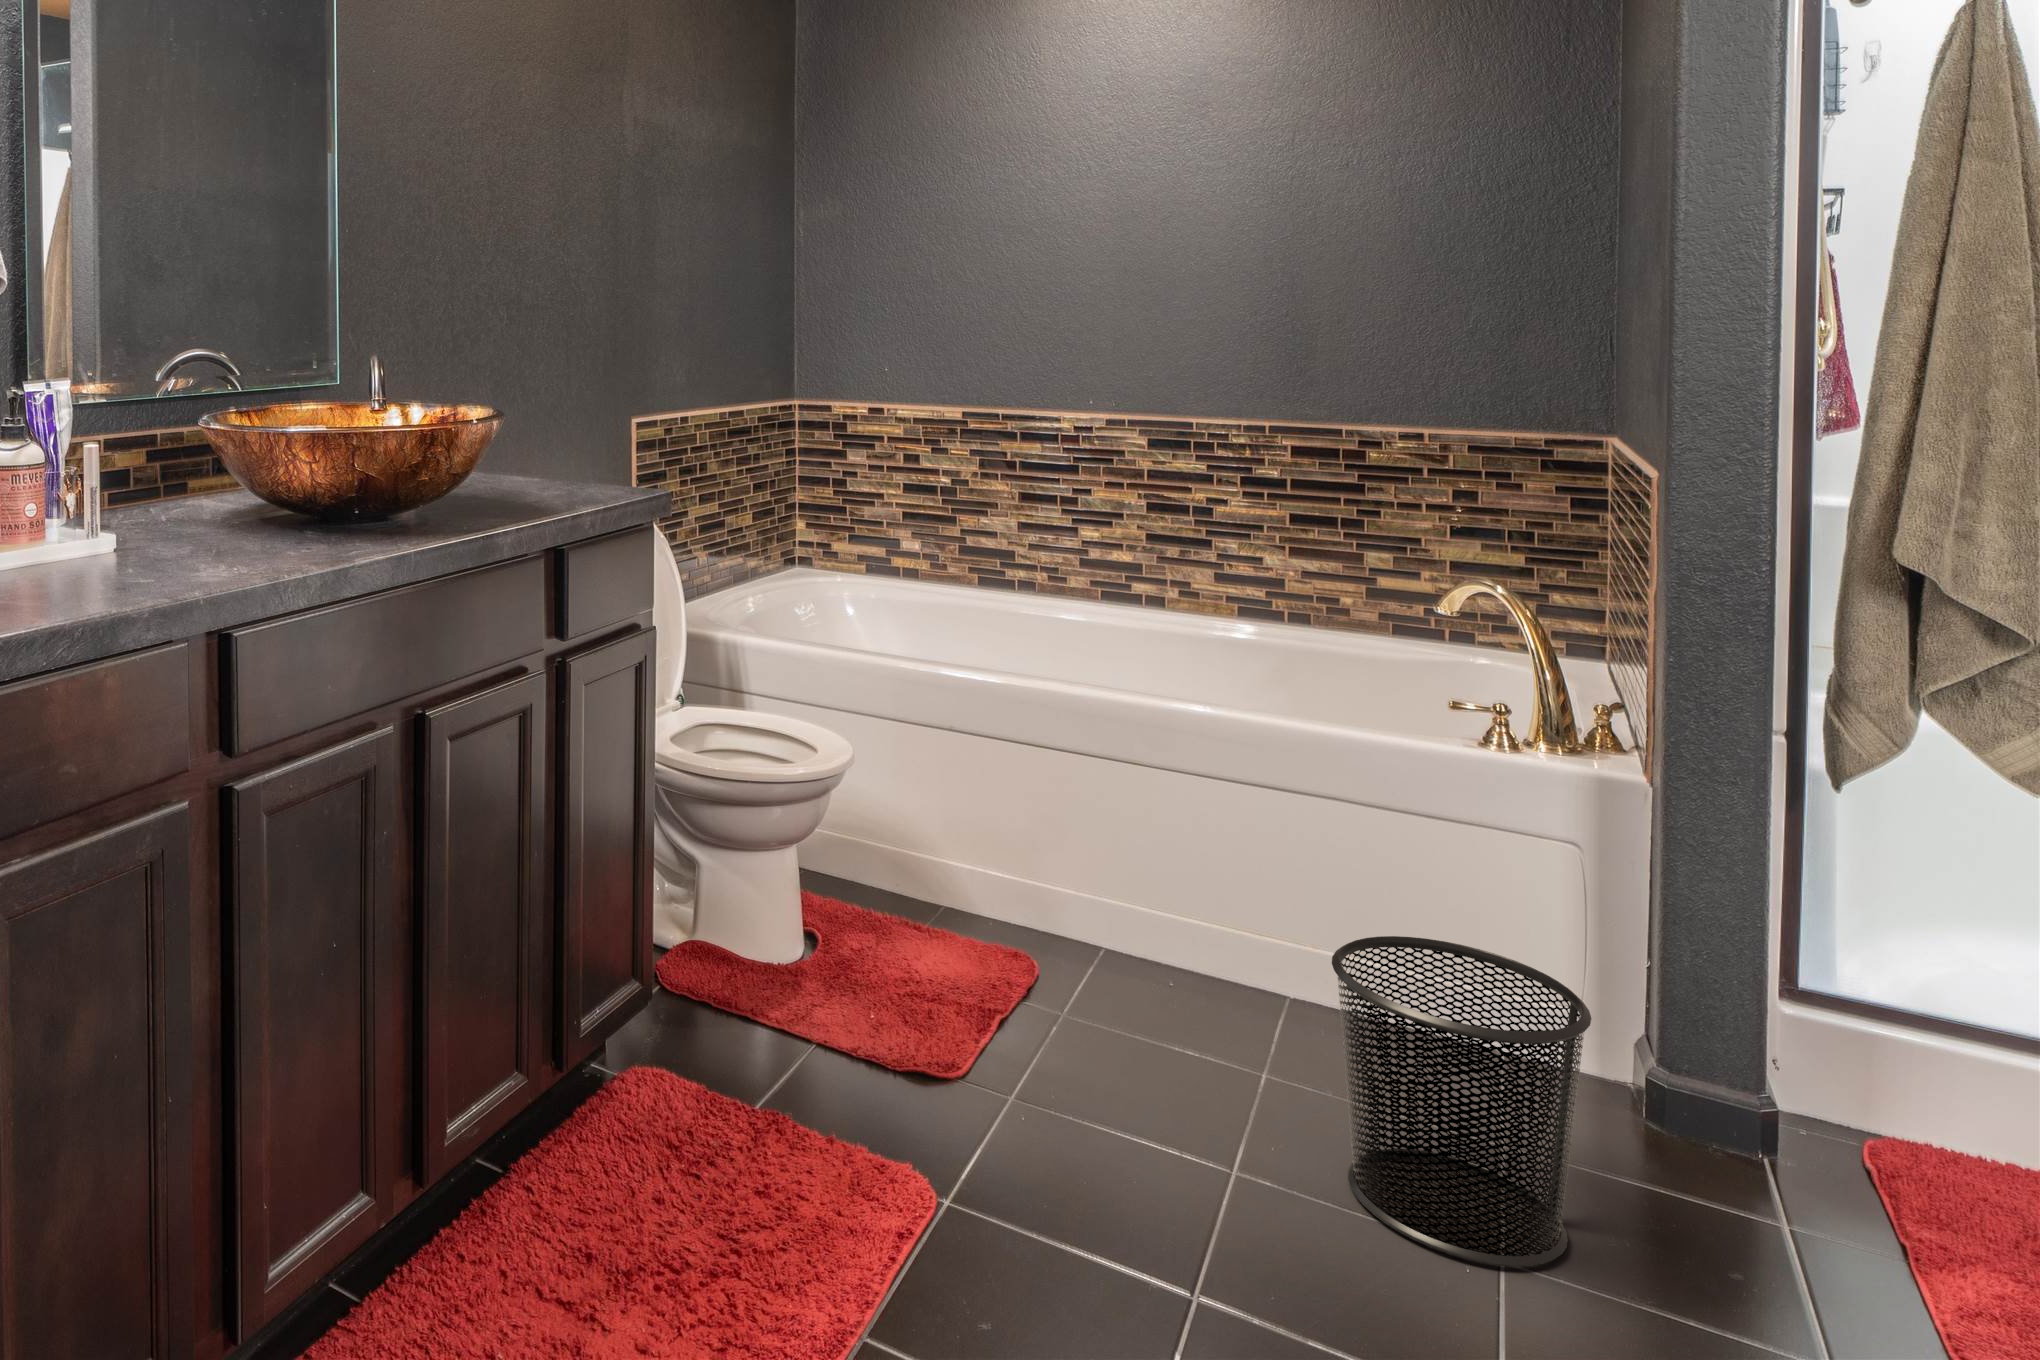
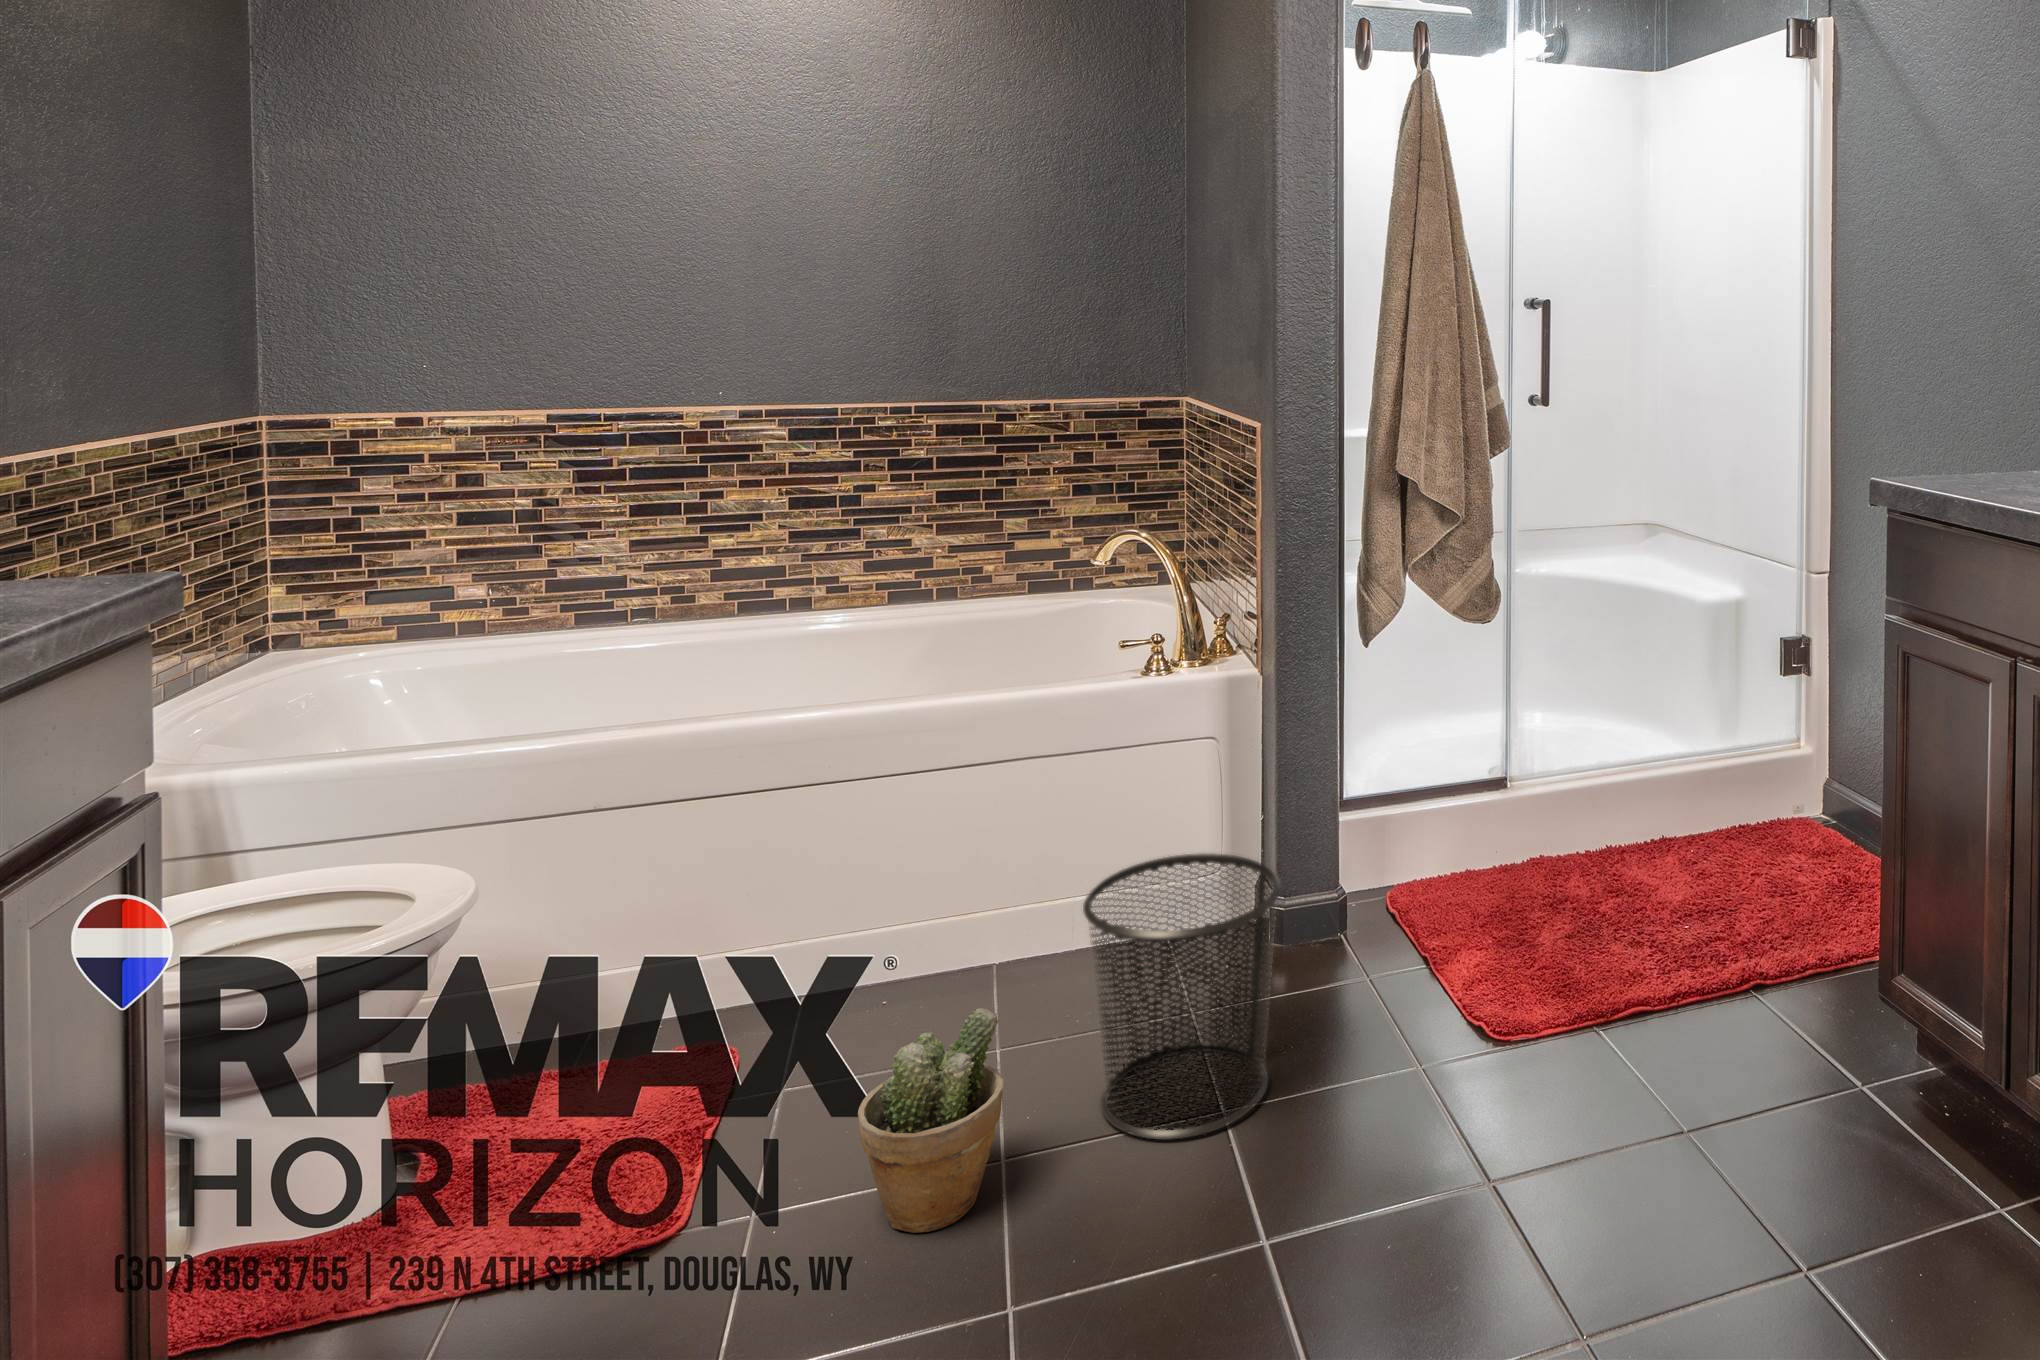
potted plant: none [1090,1003,1224,1190] -> present [858,1008,1004,1233]

